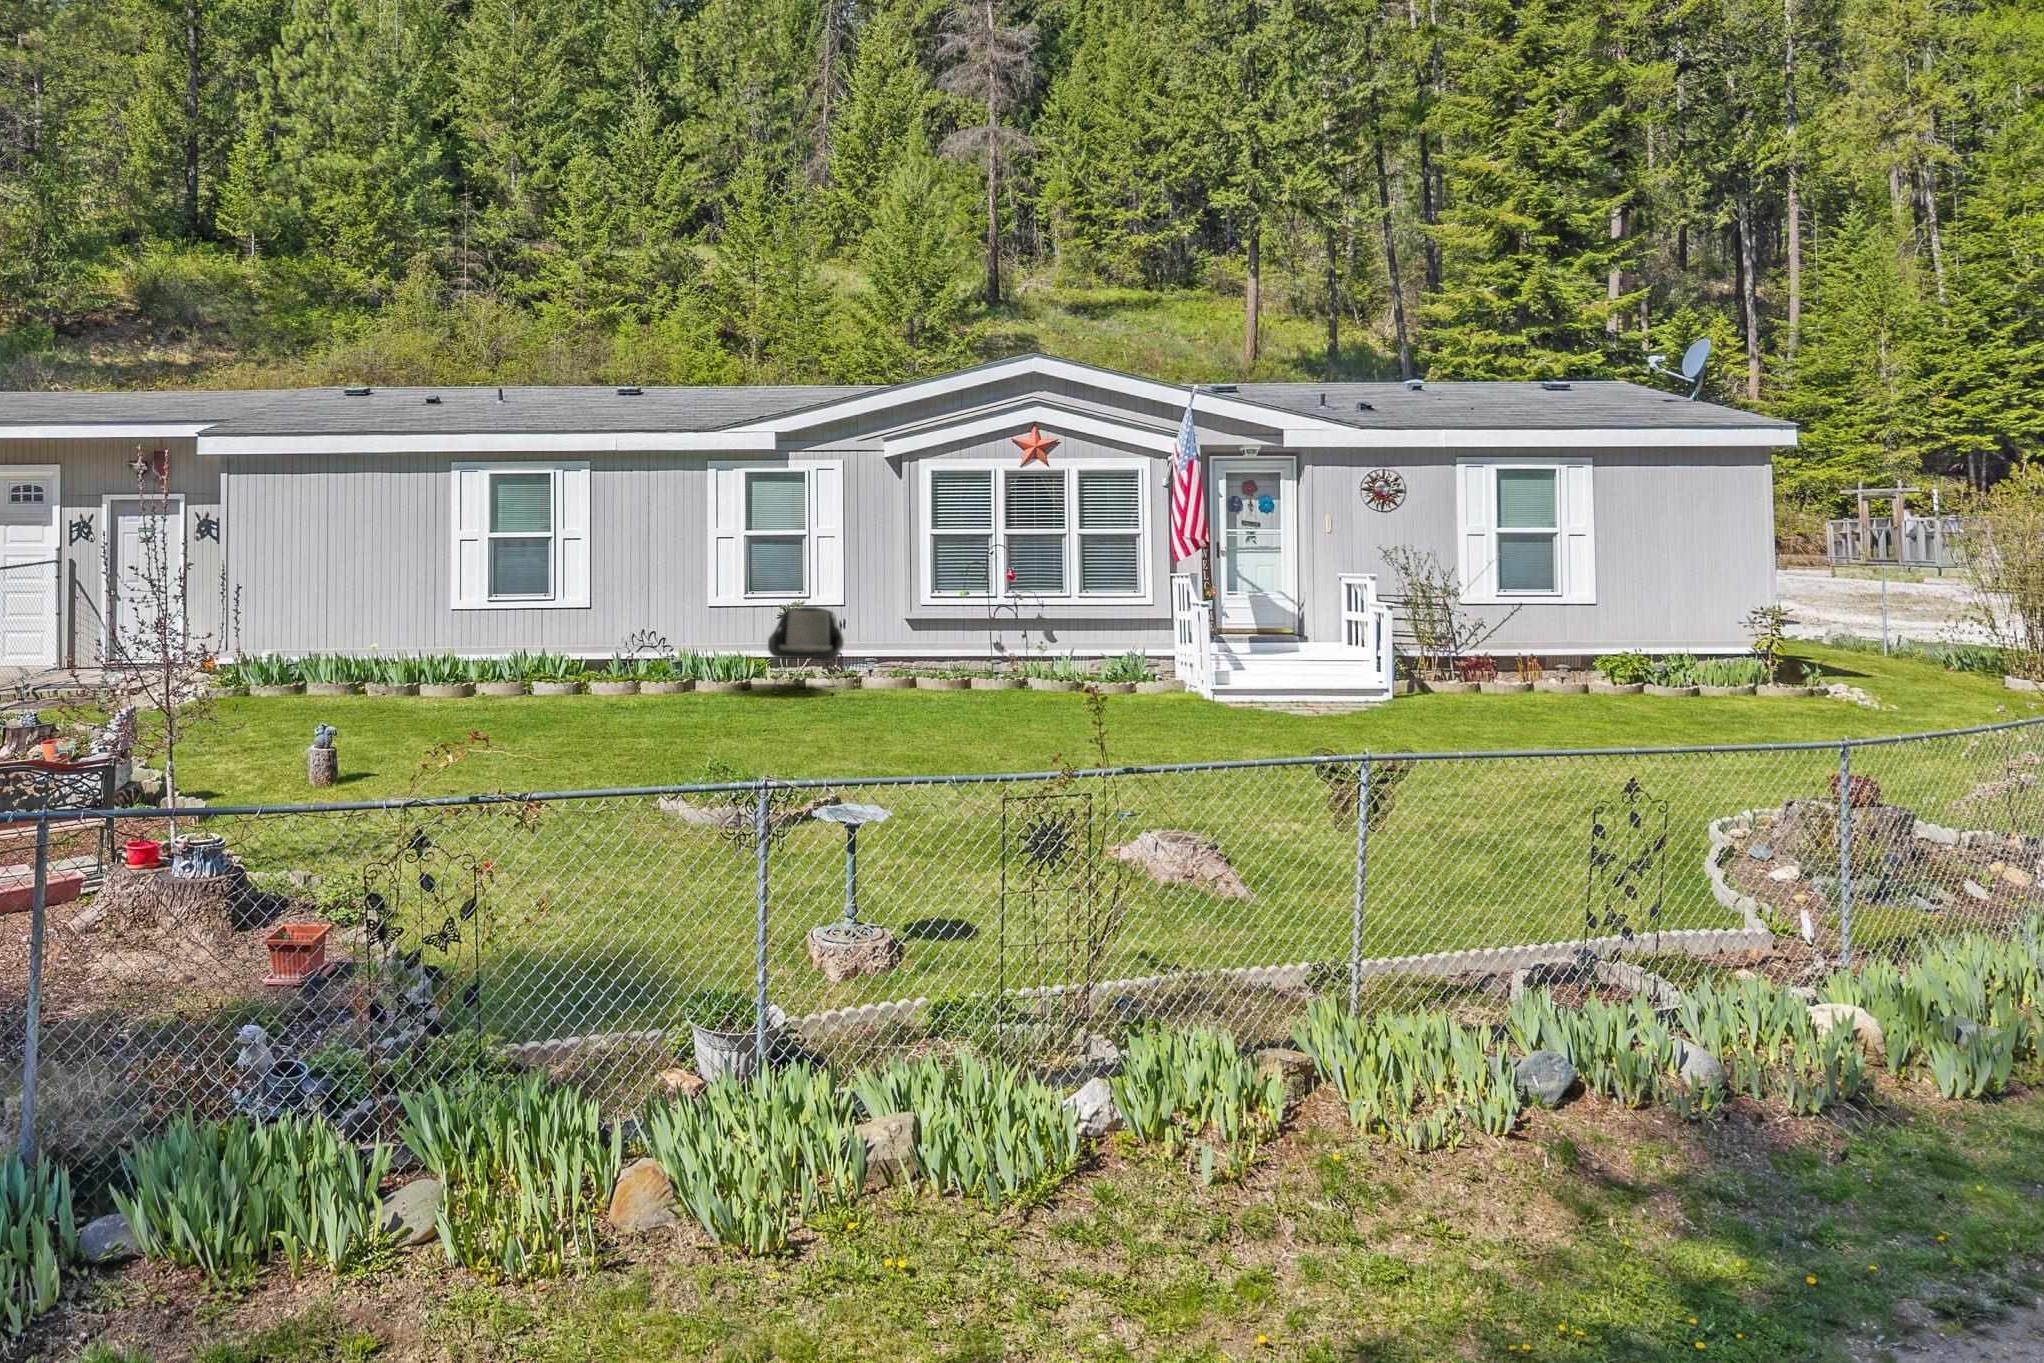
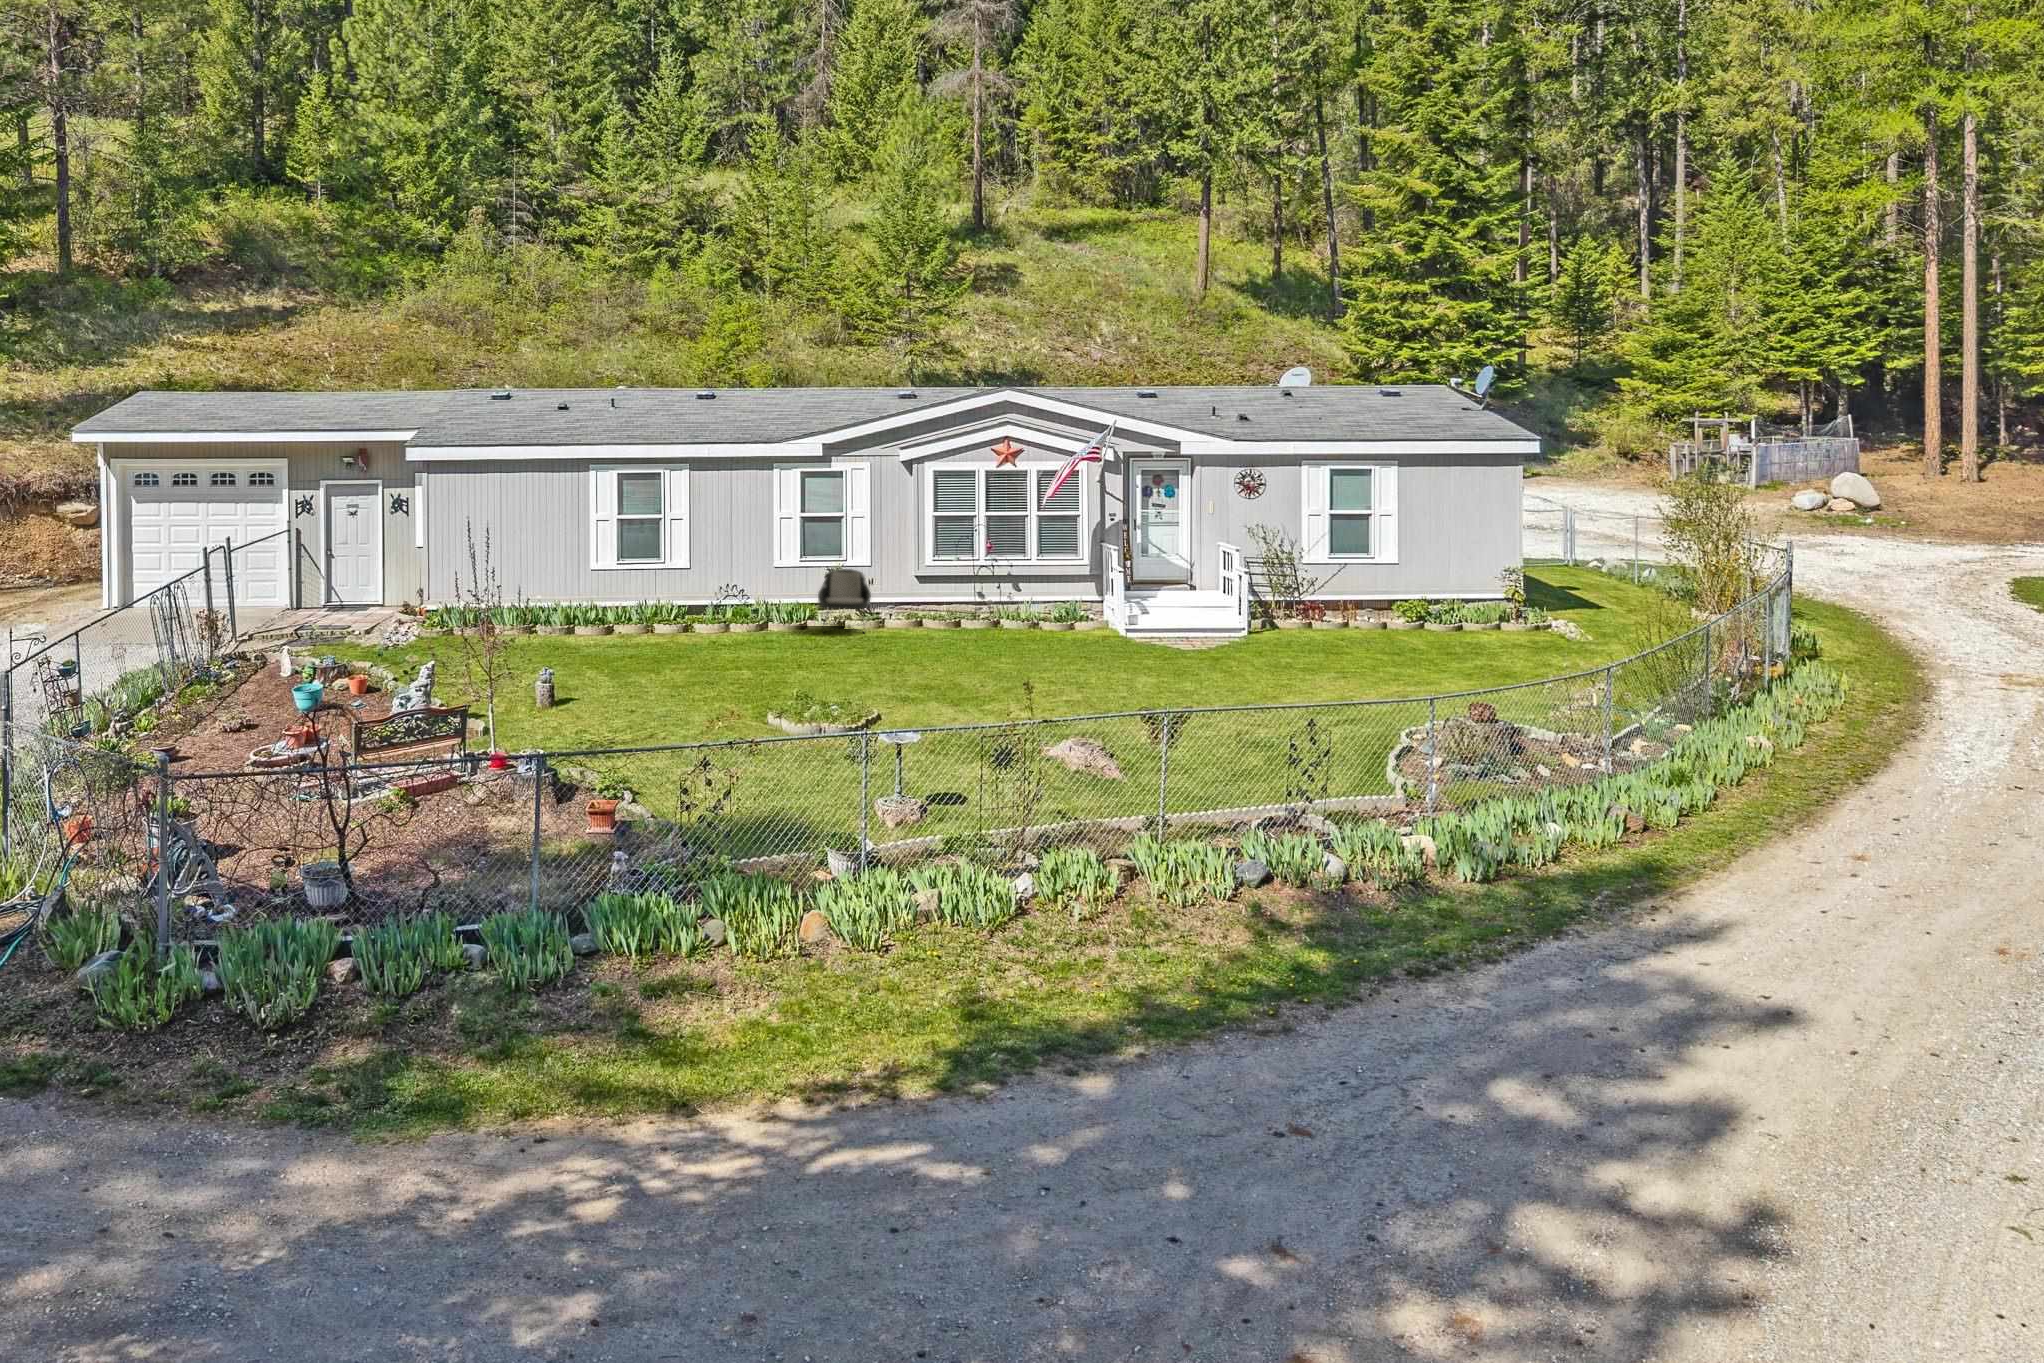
watering can: present [1778,657,1823,684] -> none [1513,601,1547,619]

